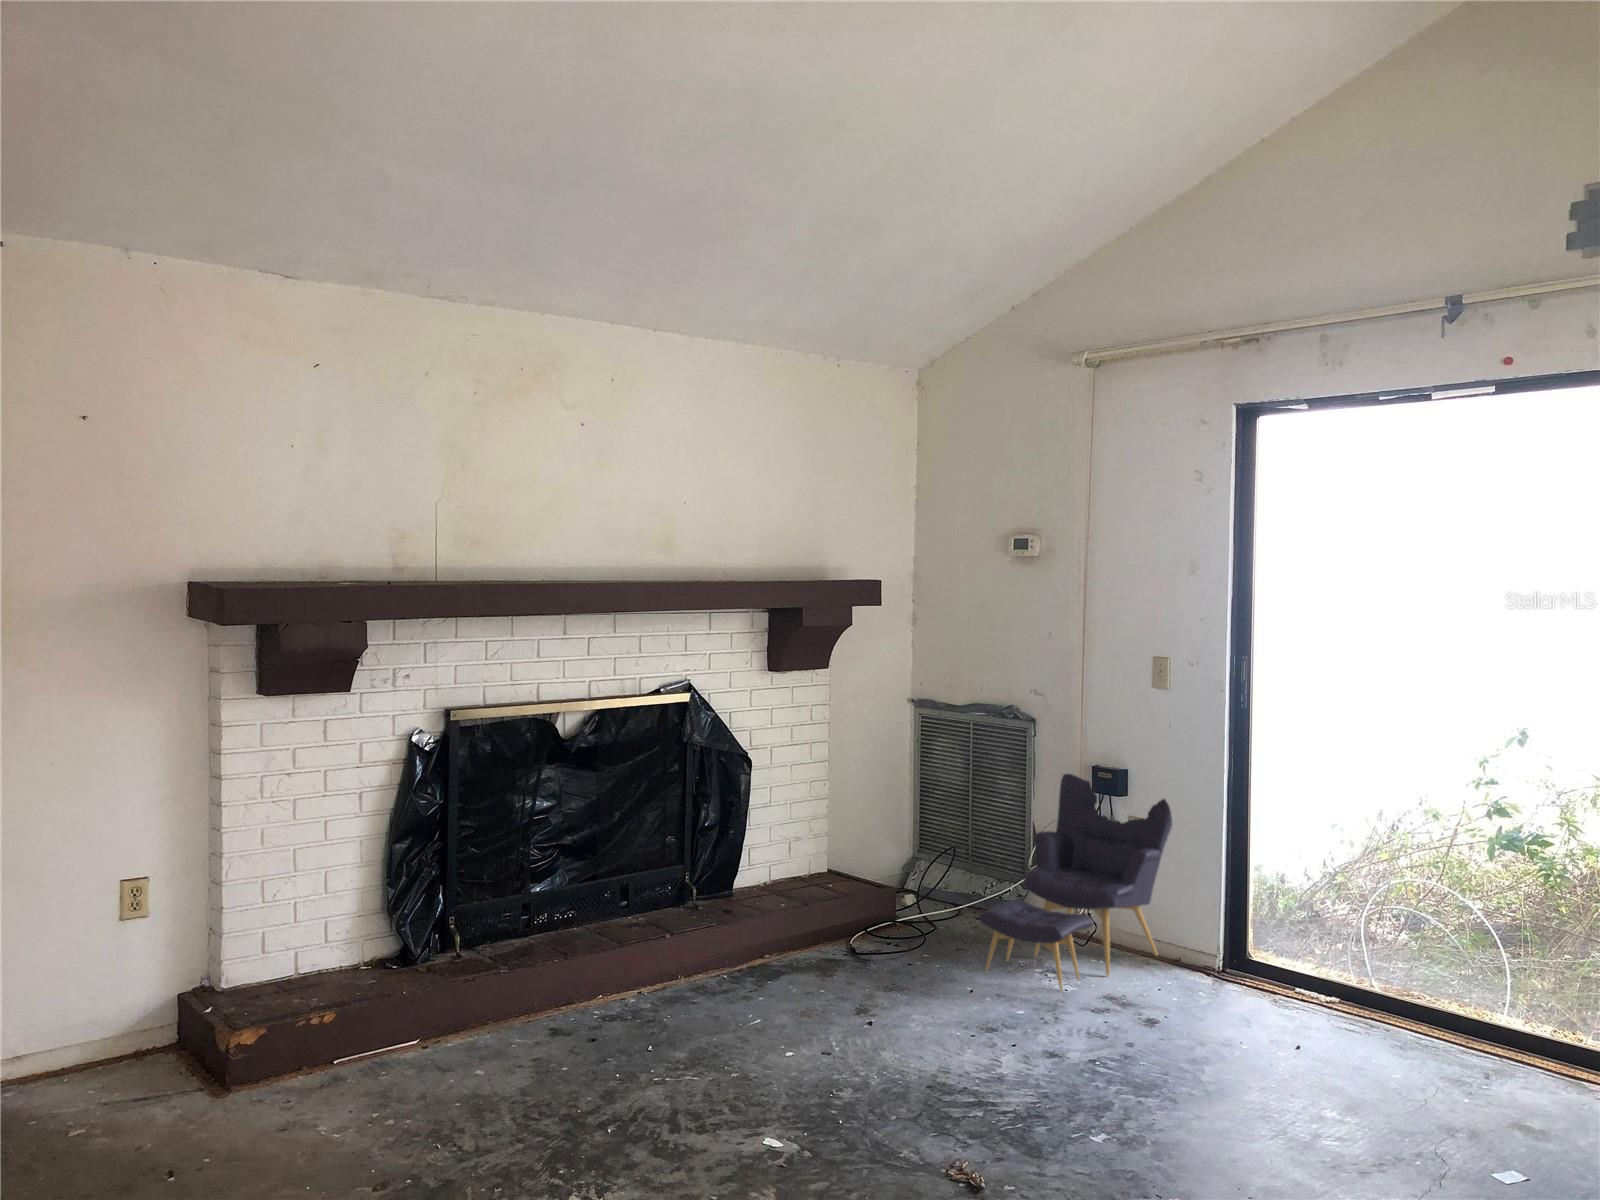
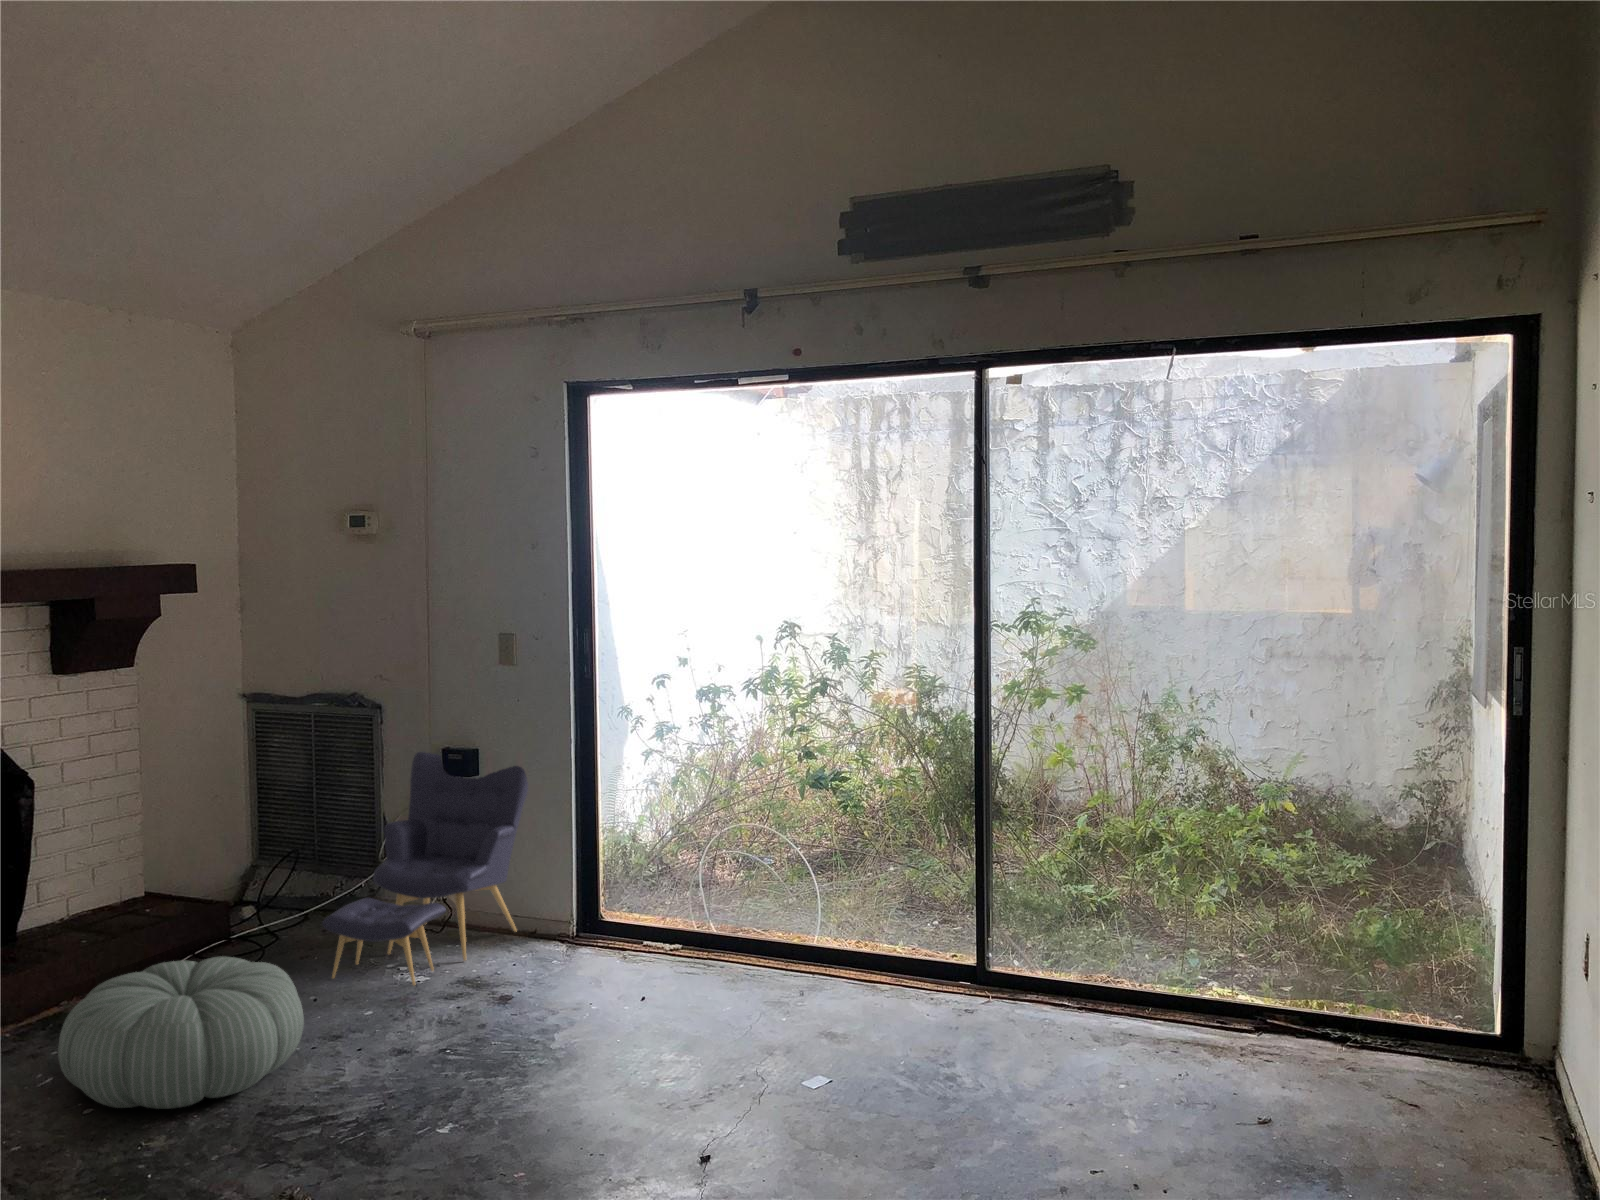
pouf: none [763,930,964,1064] -> present [58,956,304,1109]

